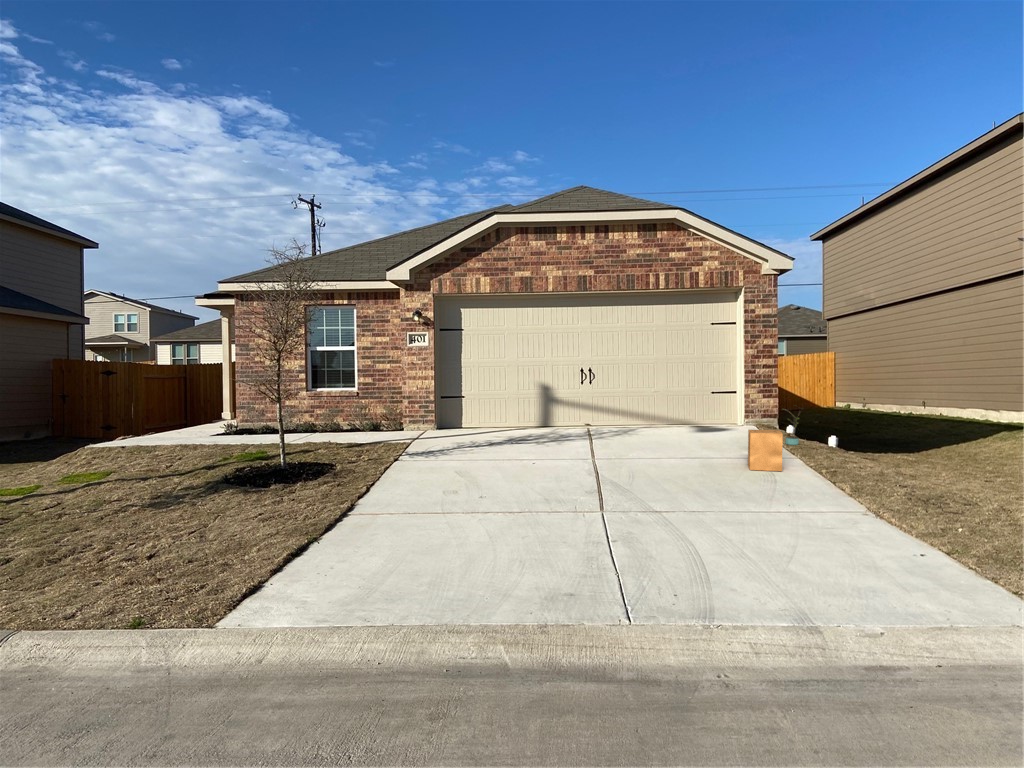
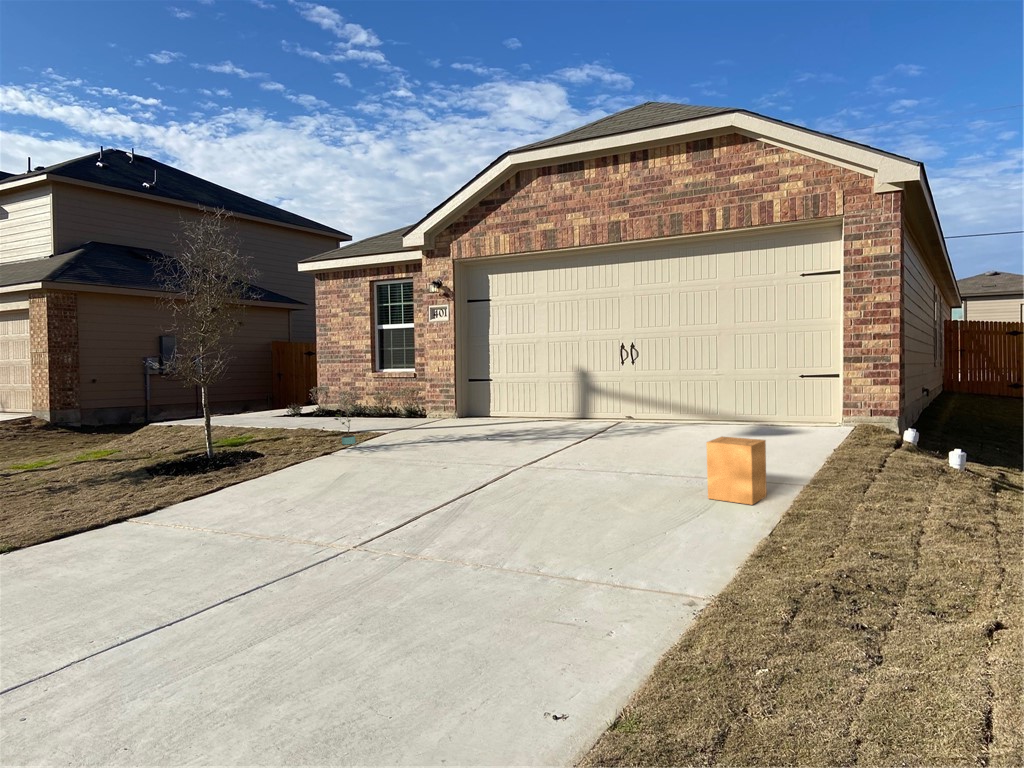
potted plant: present [783,409,799,445] -> present [334,400,356,444]

